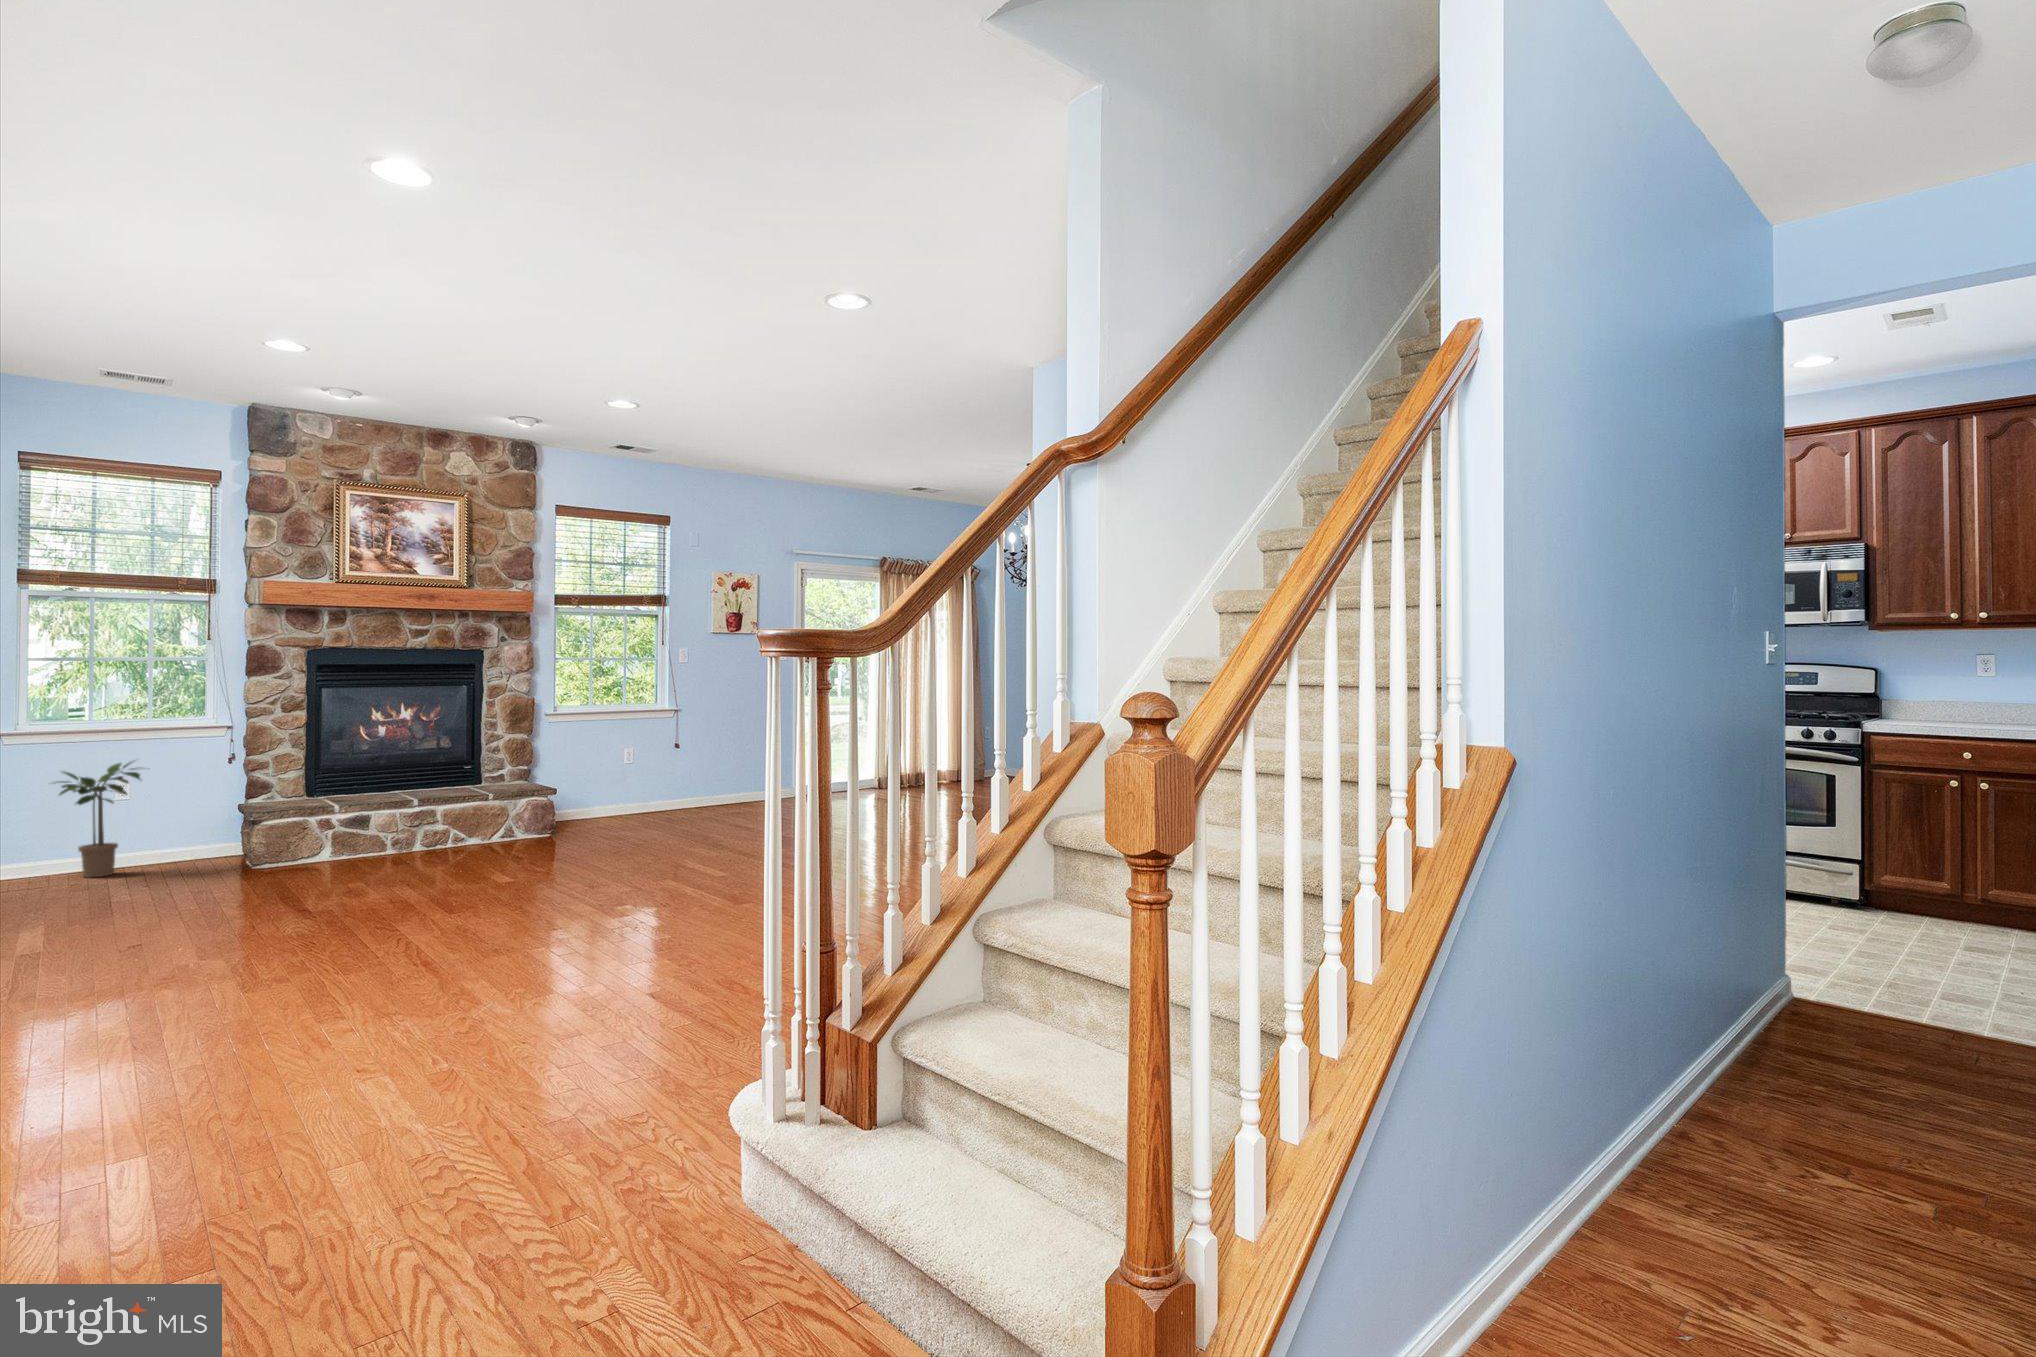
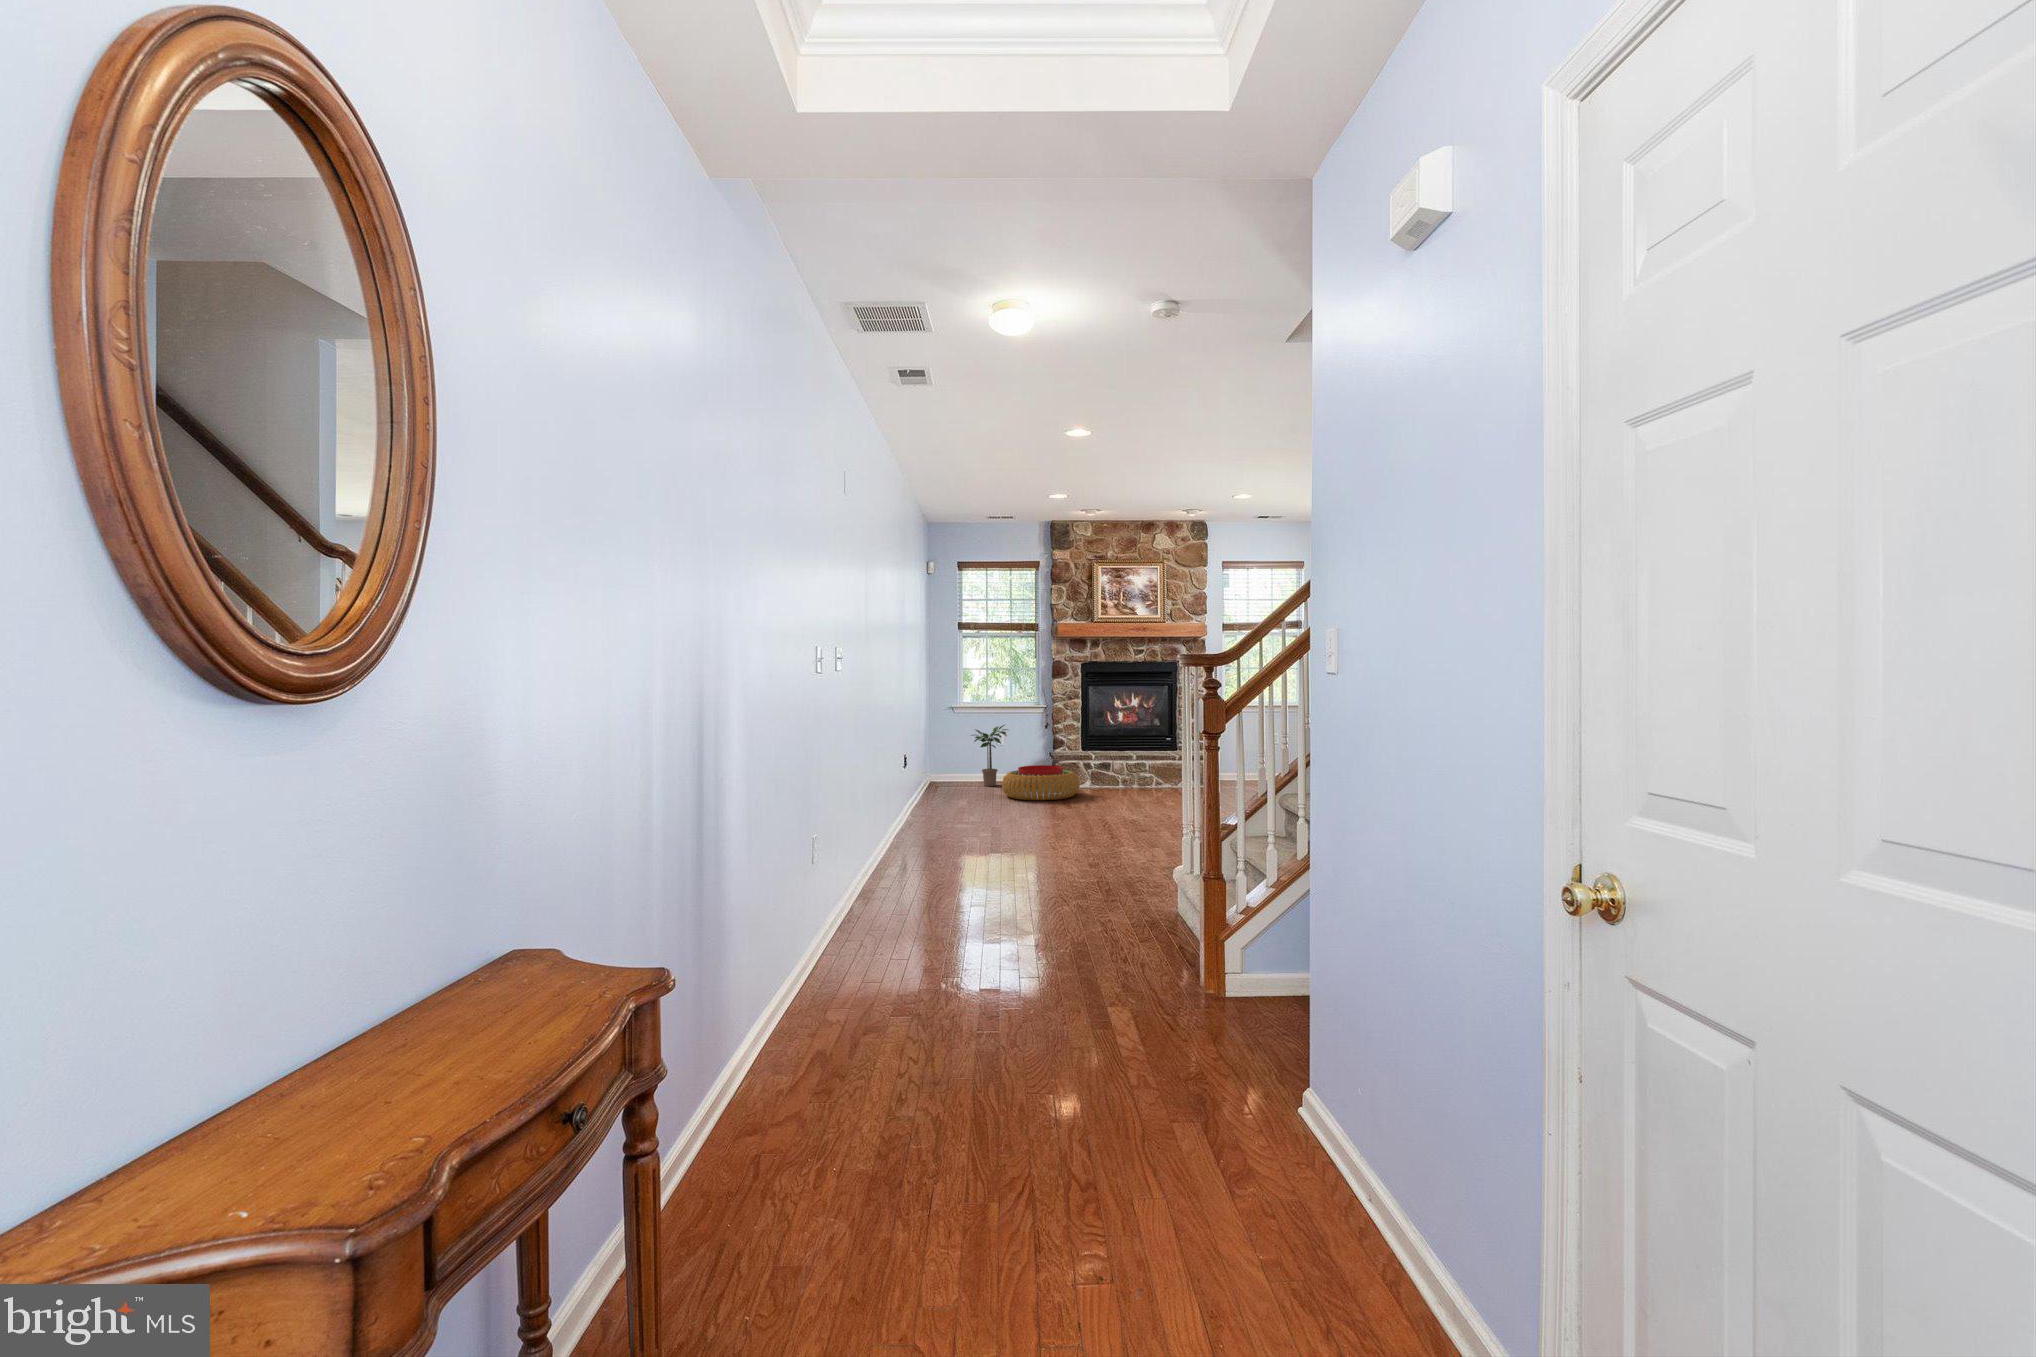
pouf: none [135,829,315,900] -> present [1002,765,1080,800]

